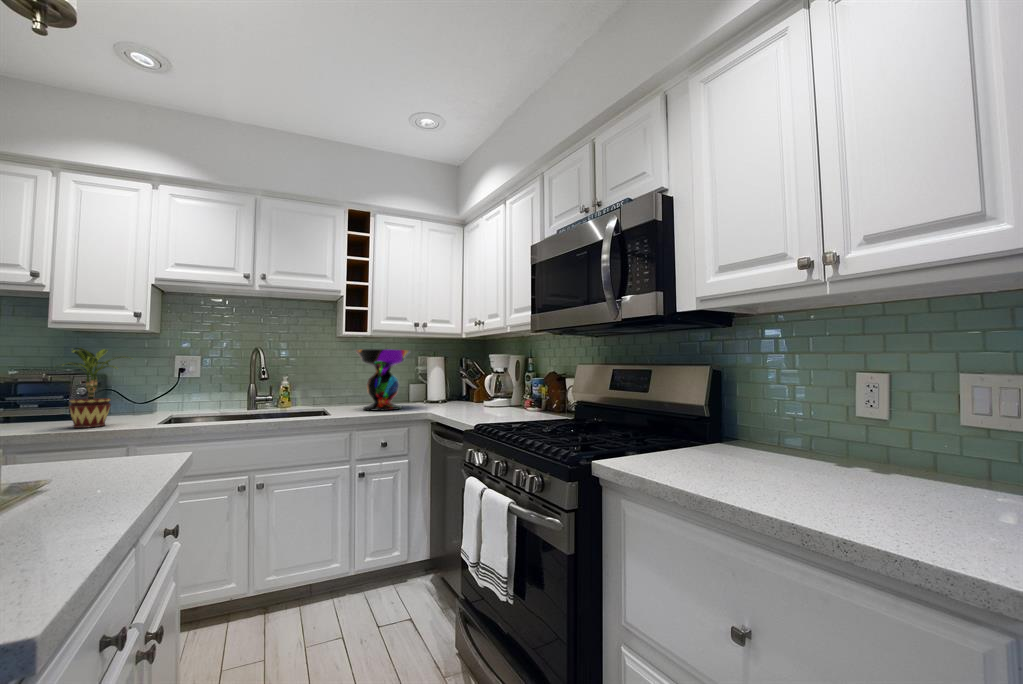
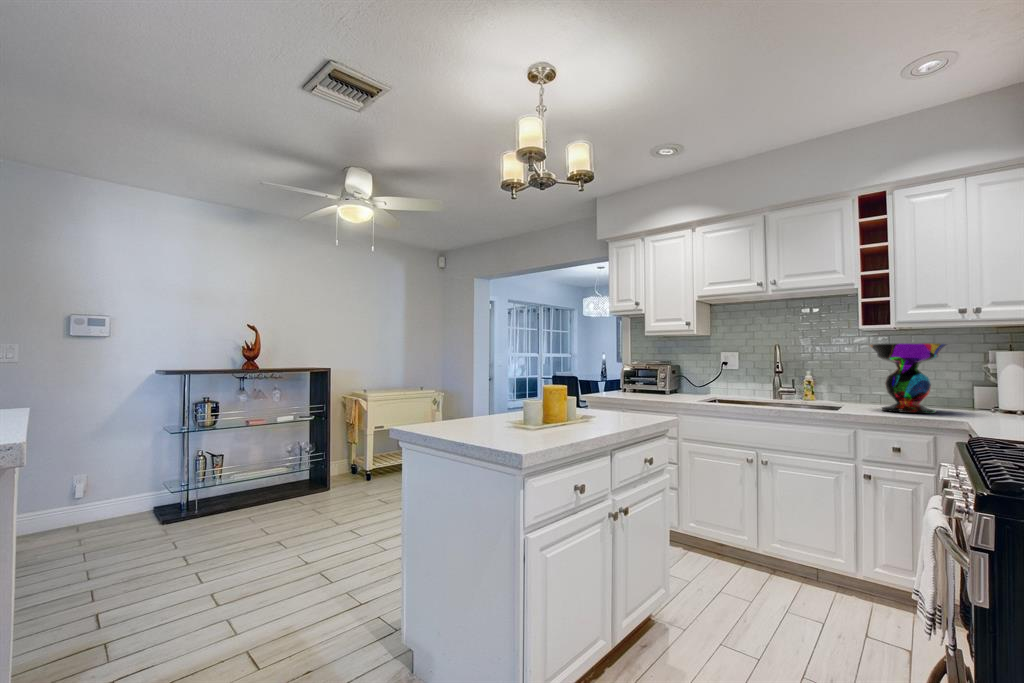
potted plant: present [57,348,128,428] -> none [643,349,684,401]

